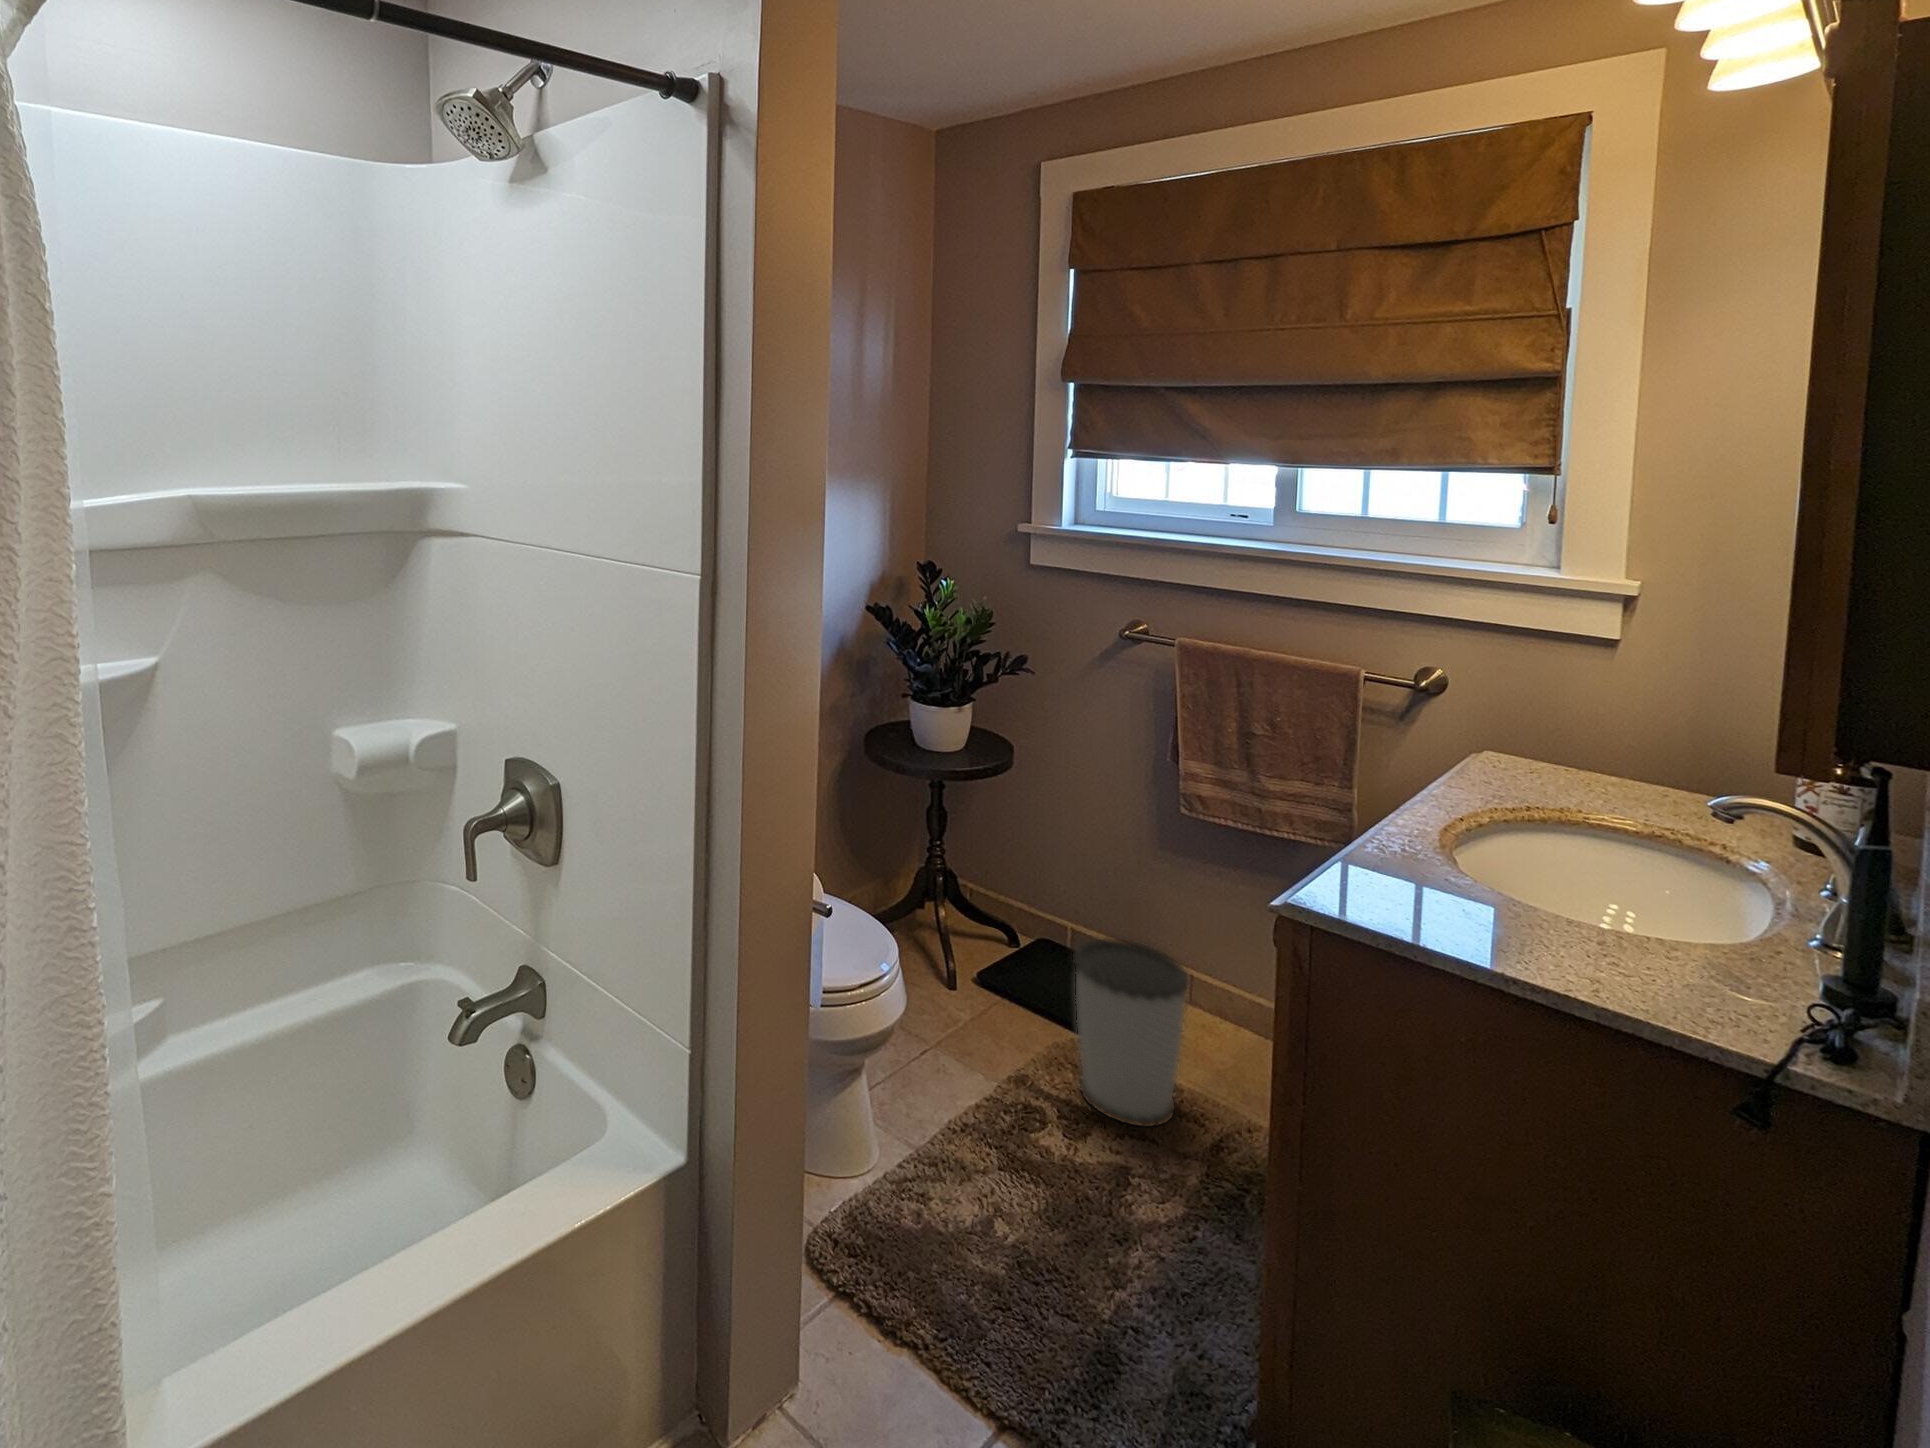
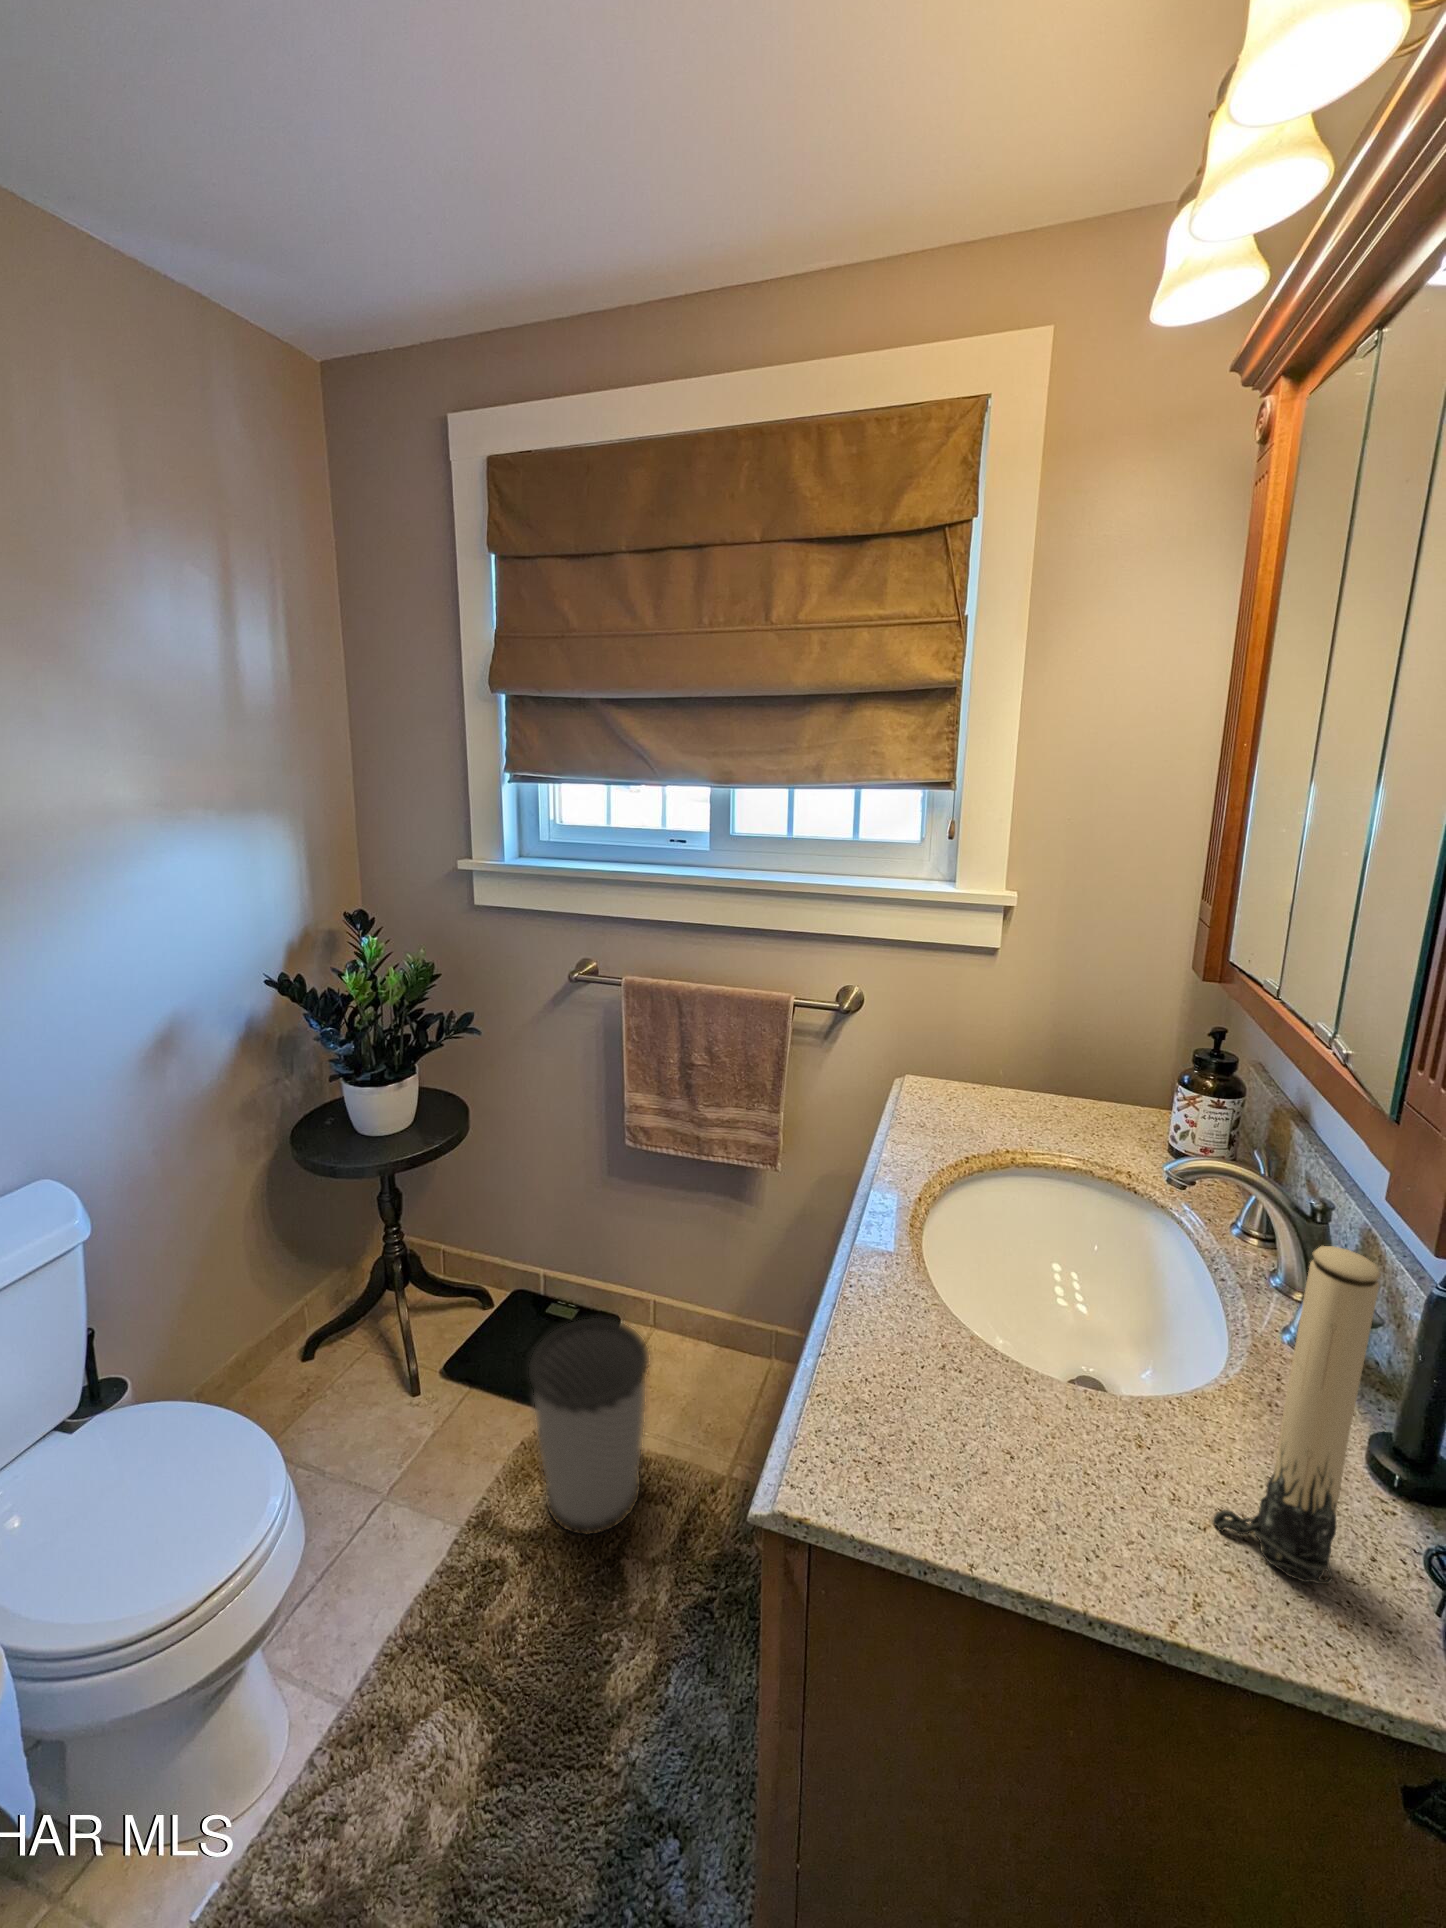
candle: none [1644,779,1741,1014] -> present [1213,1246,1381,1584]

